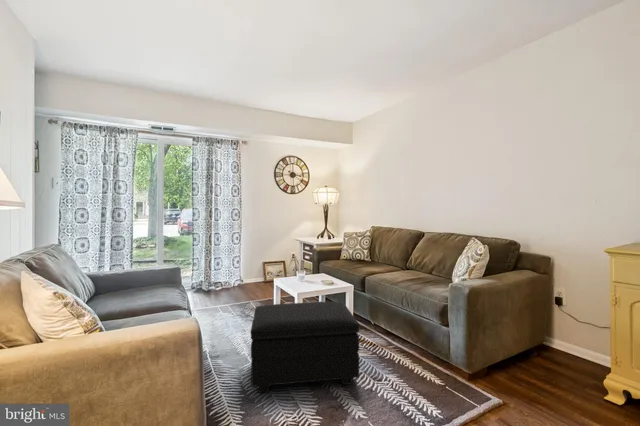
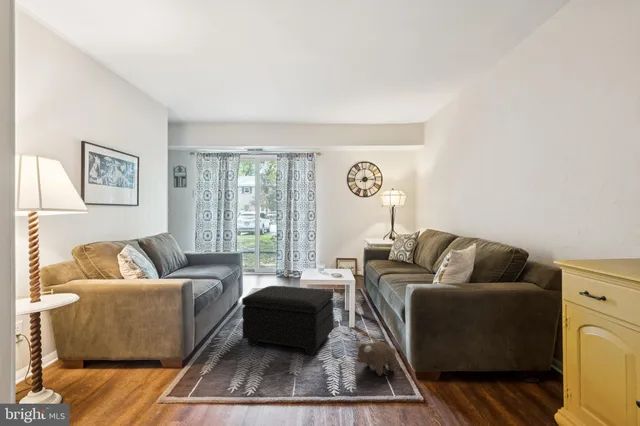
plush toy: none [414,351,449,390] -> present [356,341,395,376]

